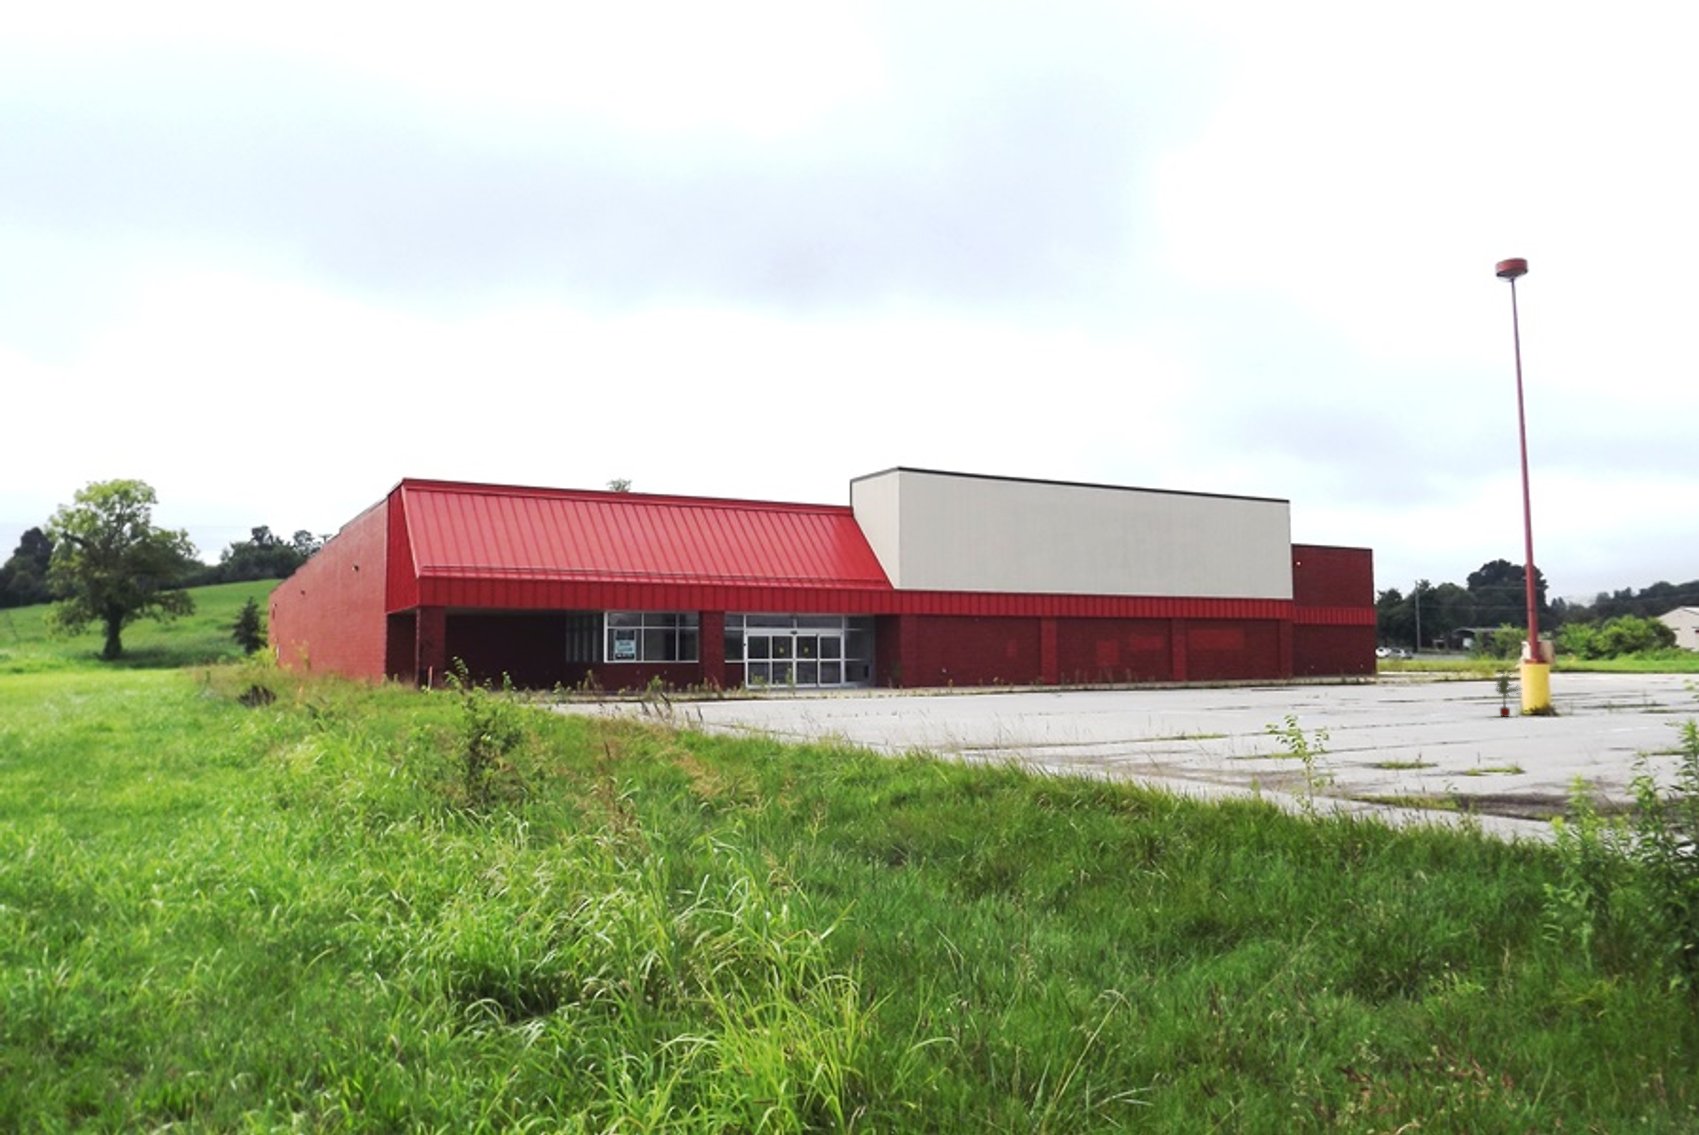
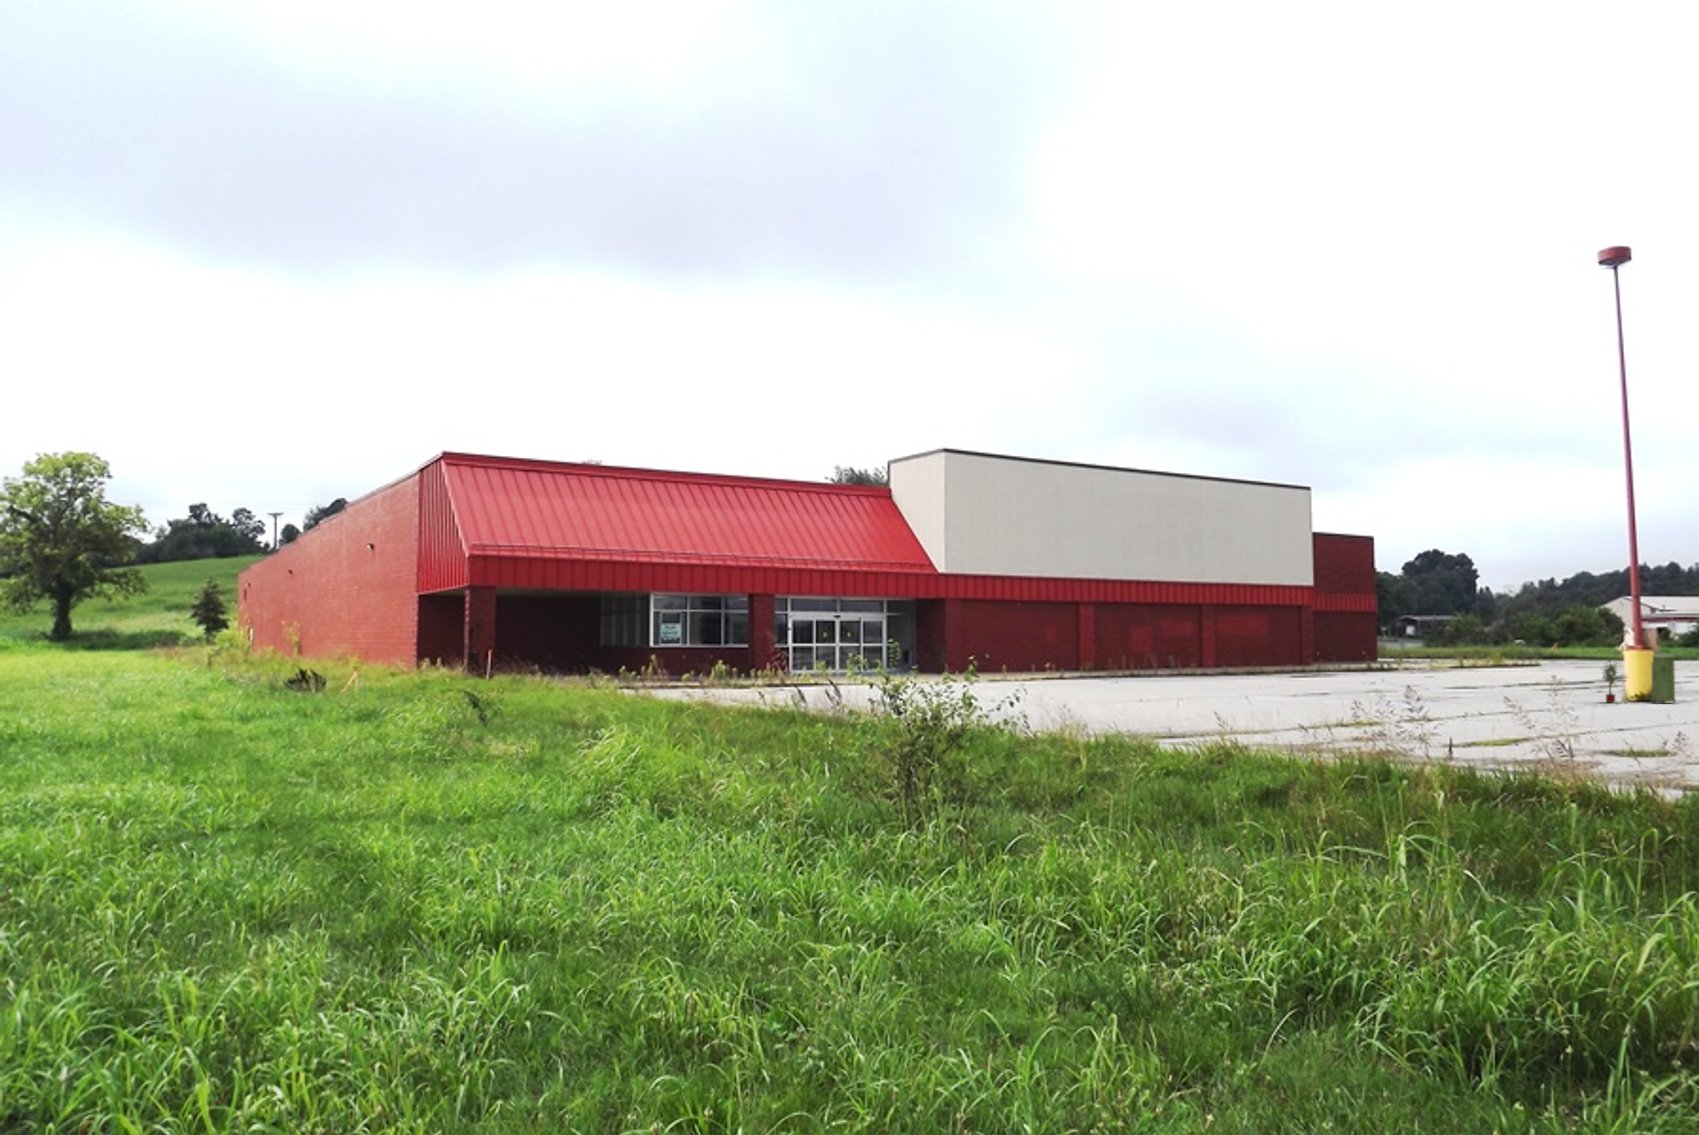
trash can: none [1547,662,1574,718] -> present [1651,653,1675,703]

